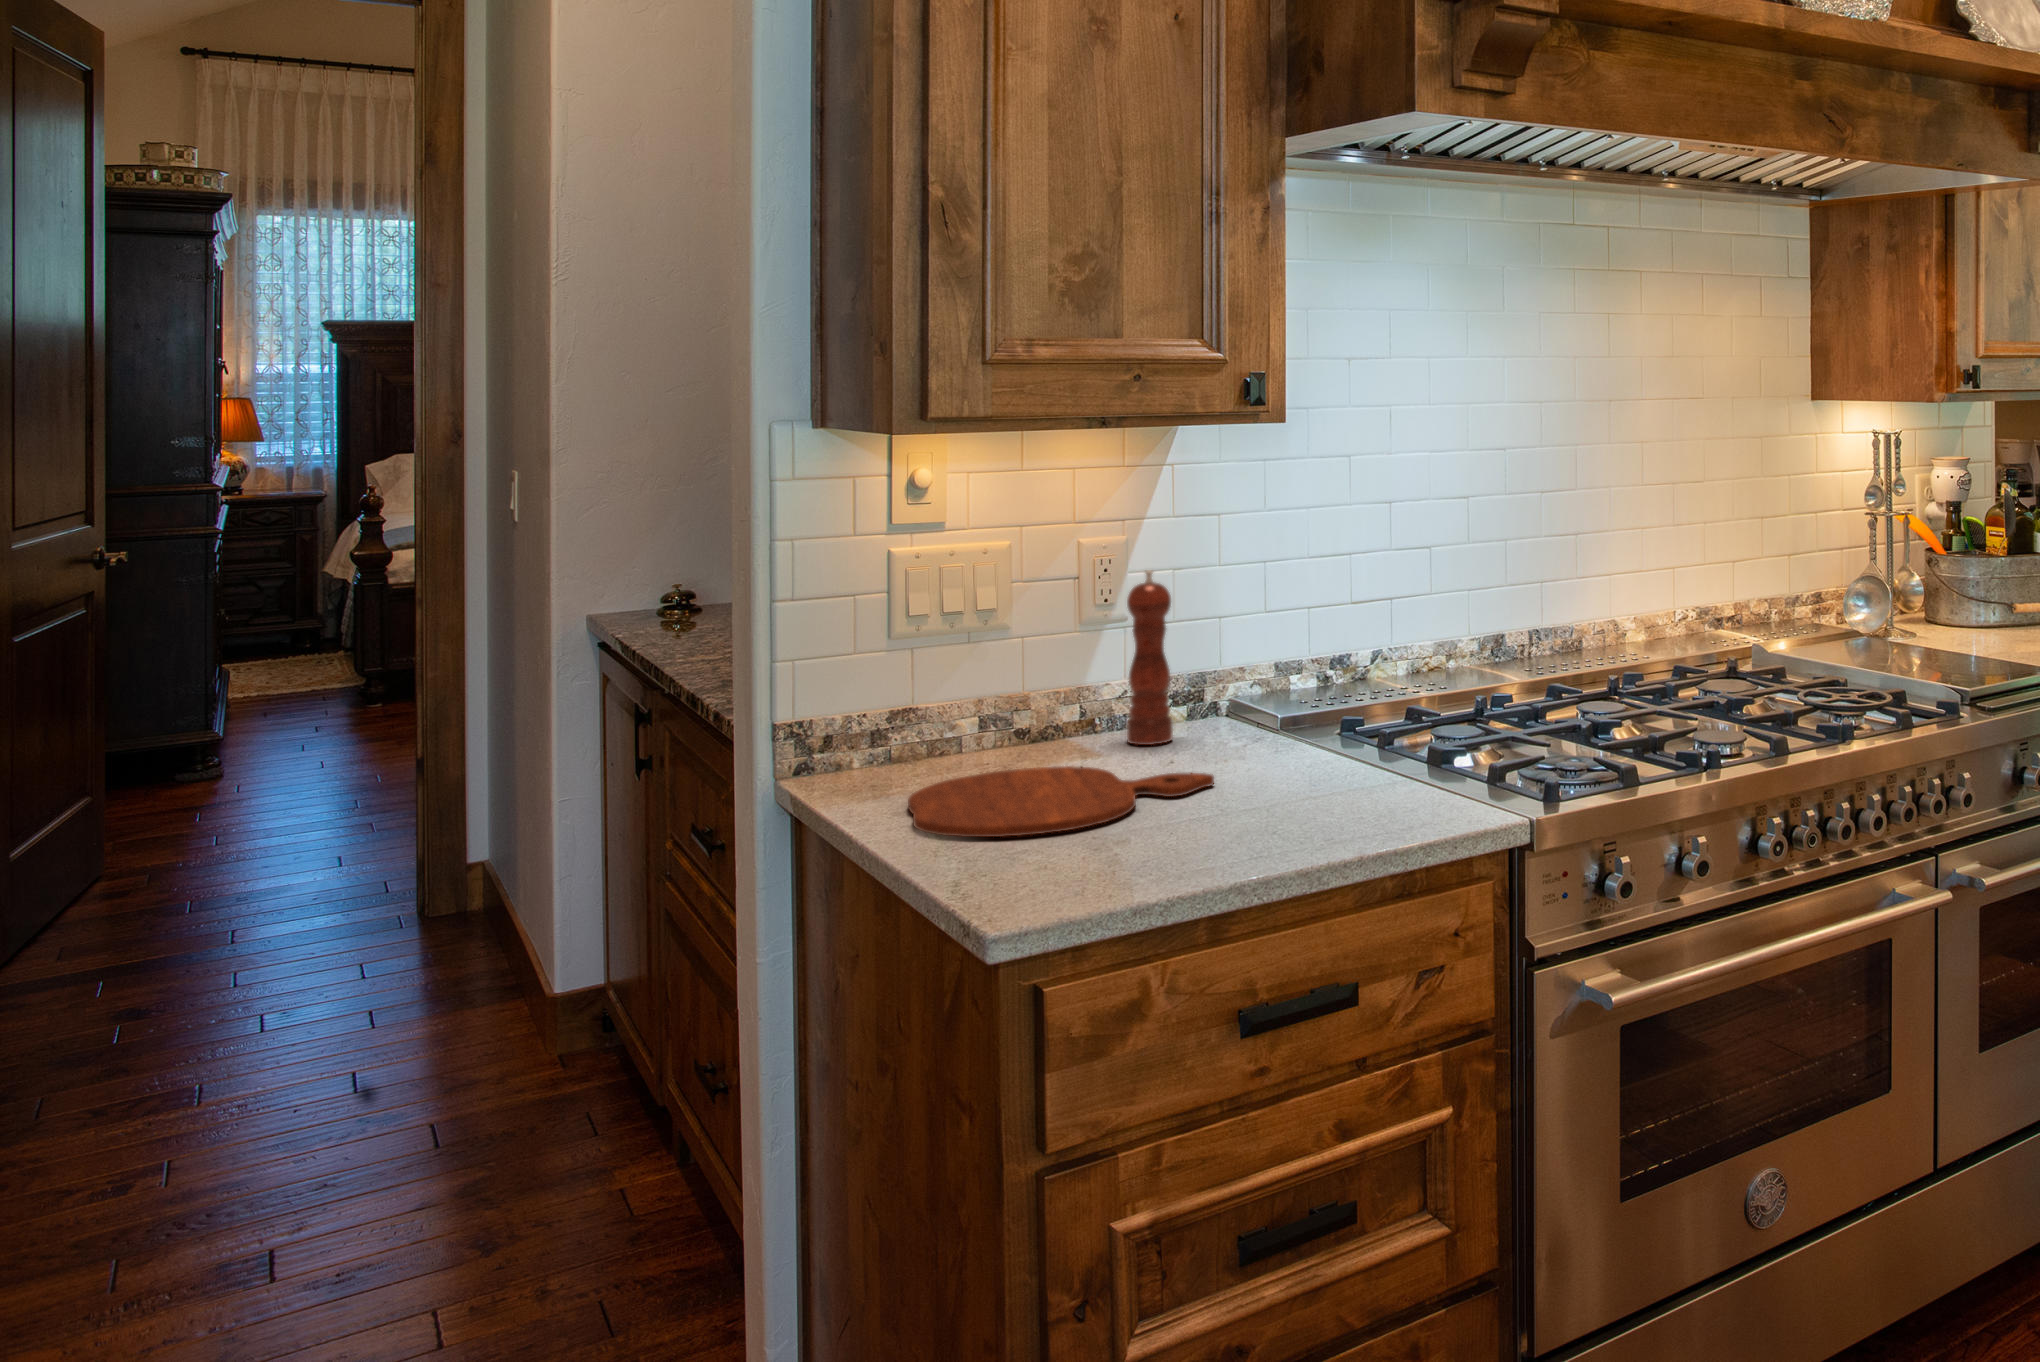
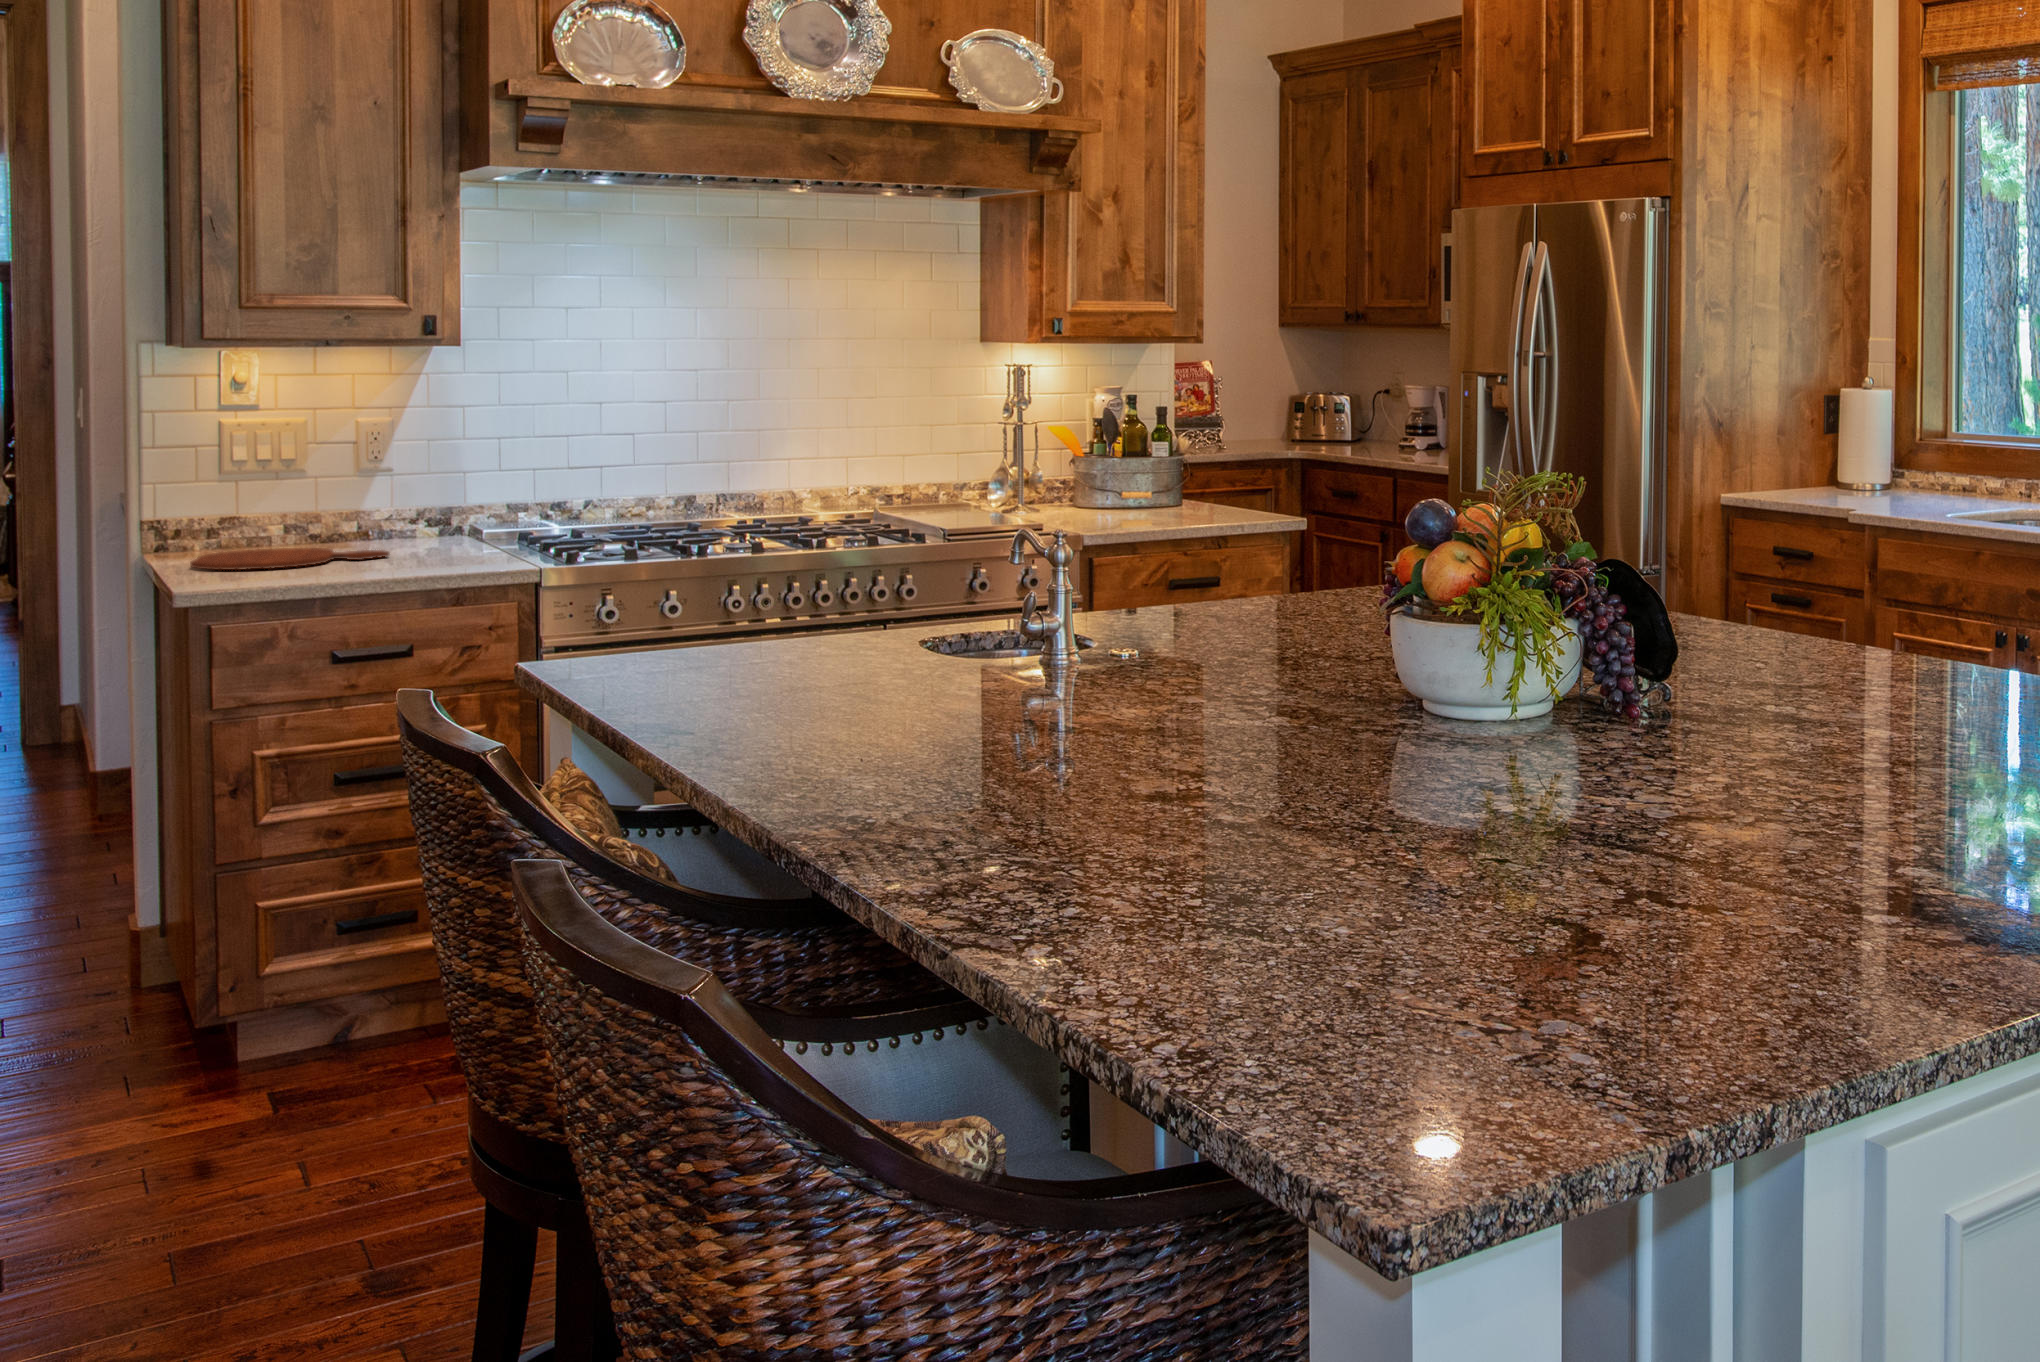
pepper mill: present [1127,570,1173,745] -> none [374,438,405,544]

